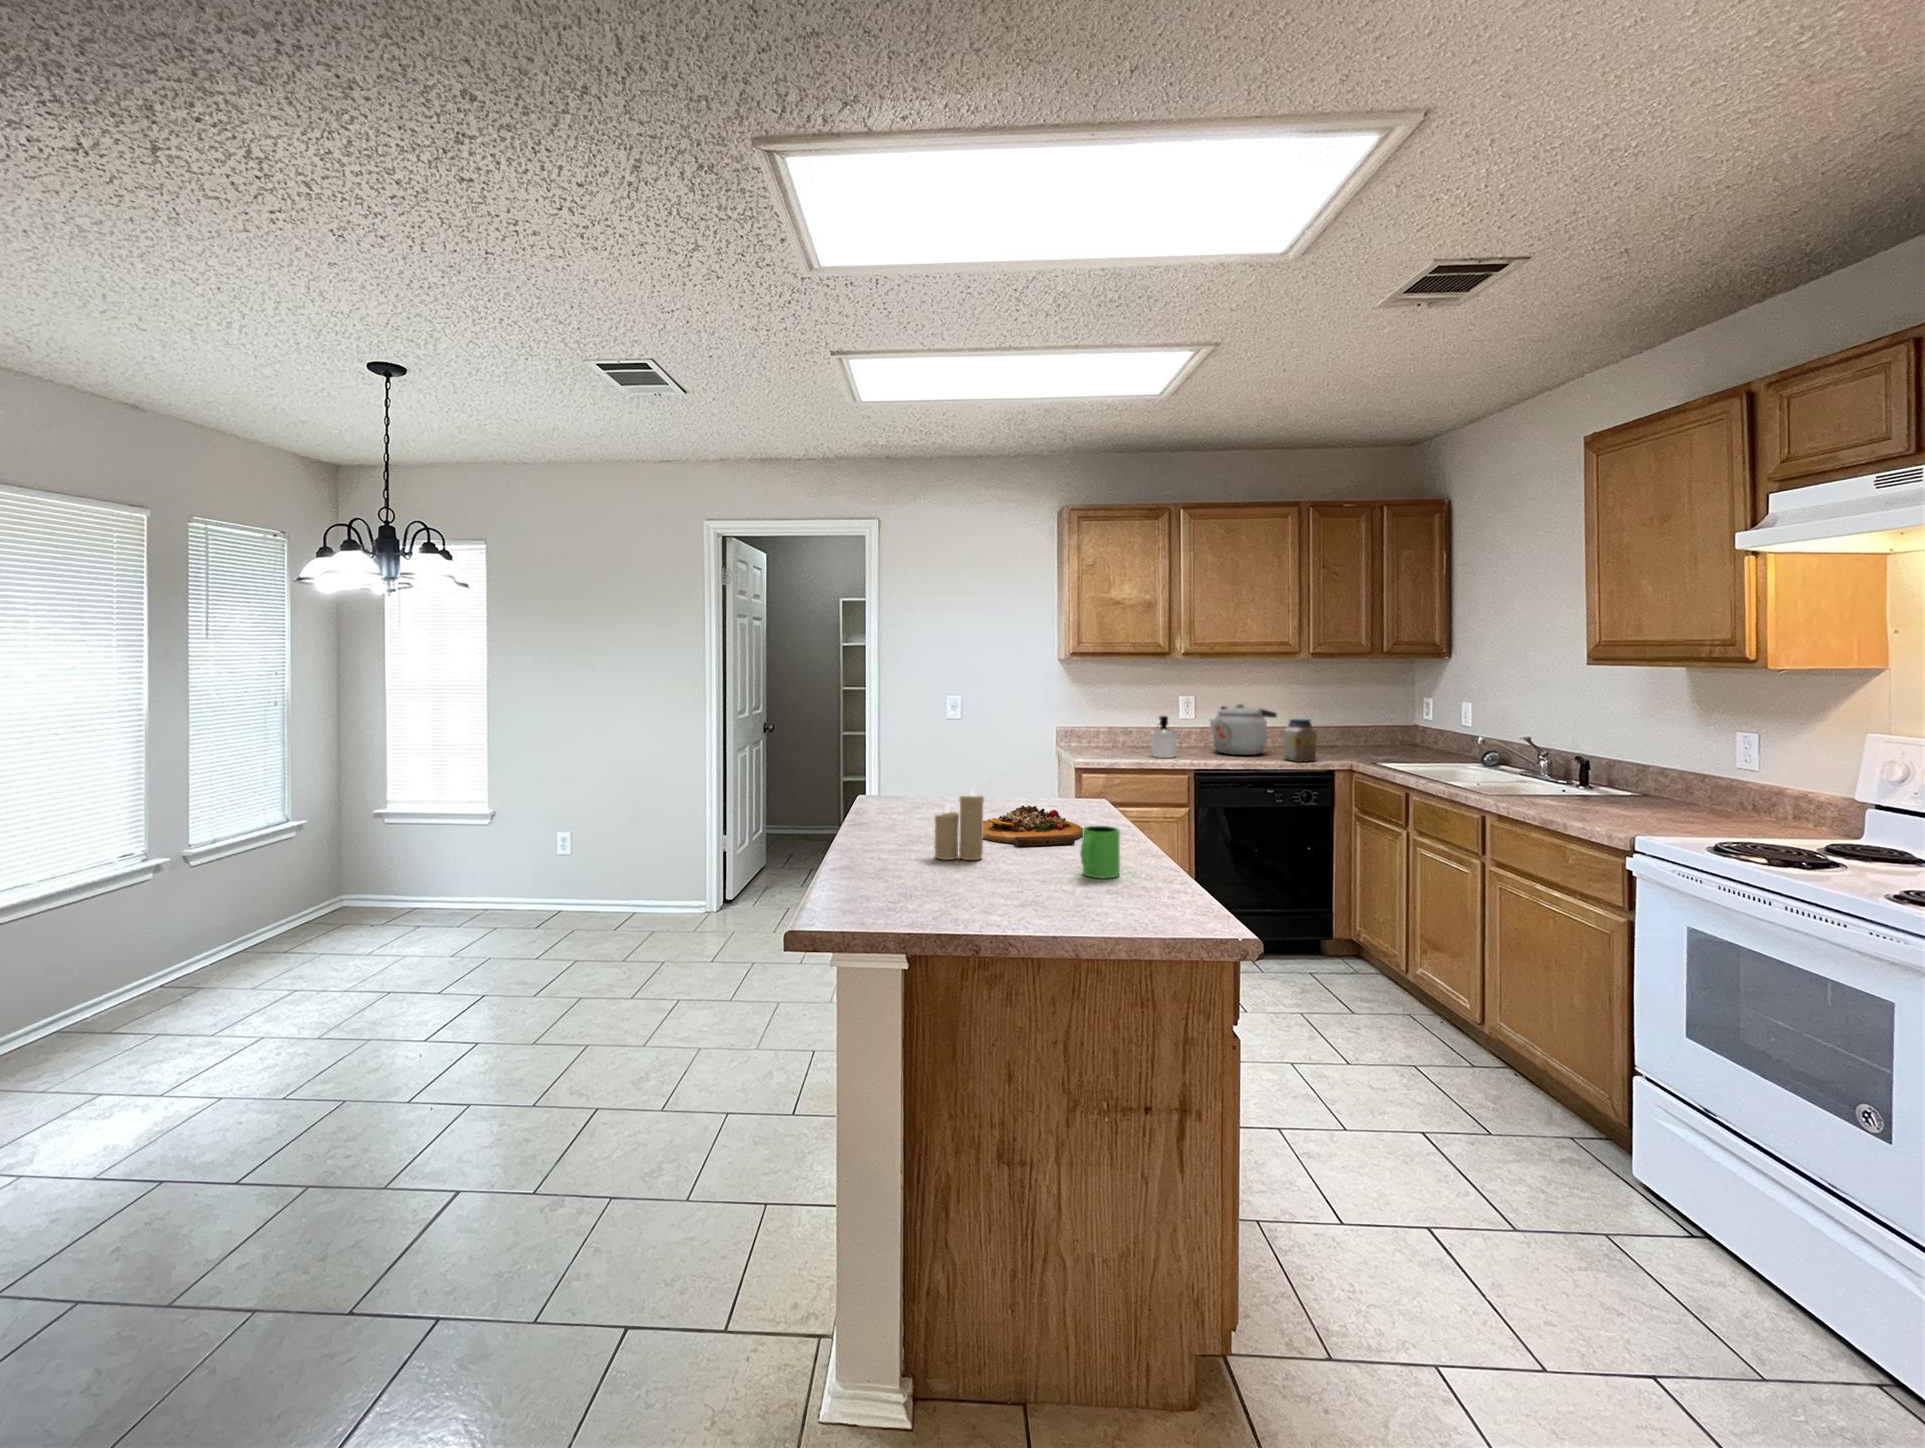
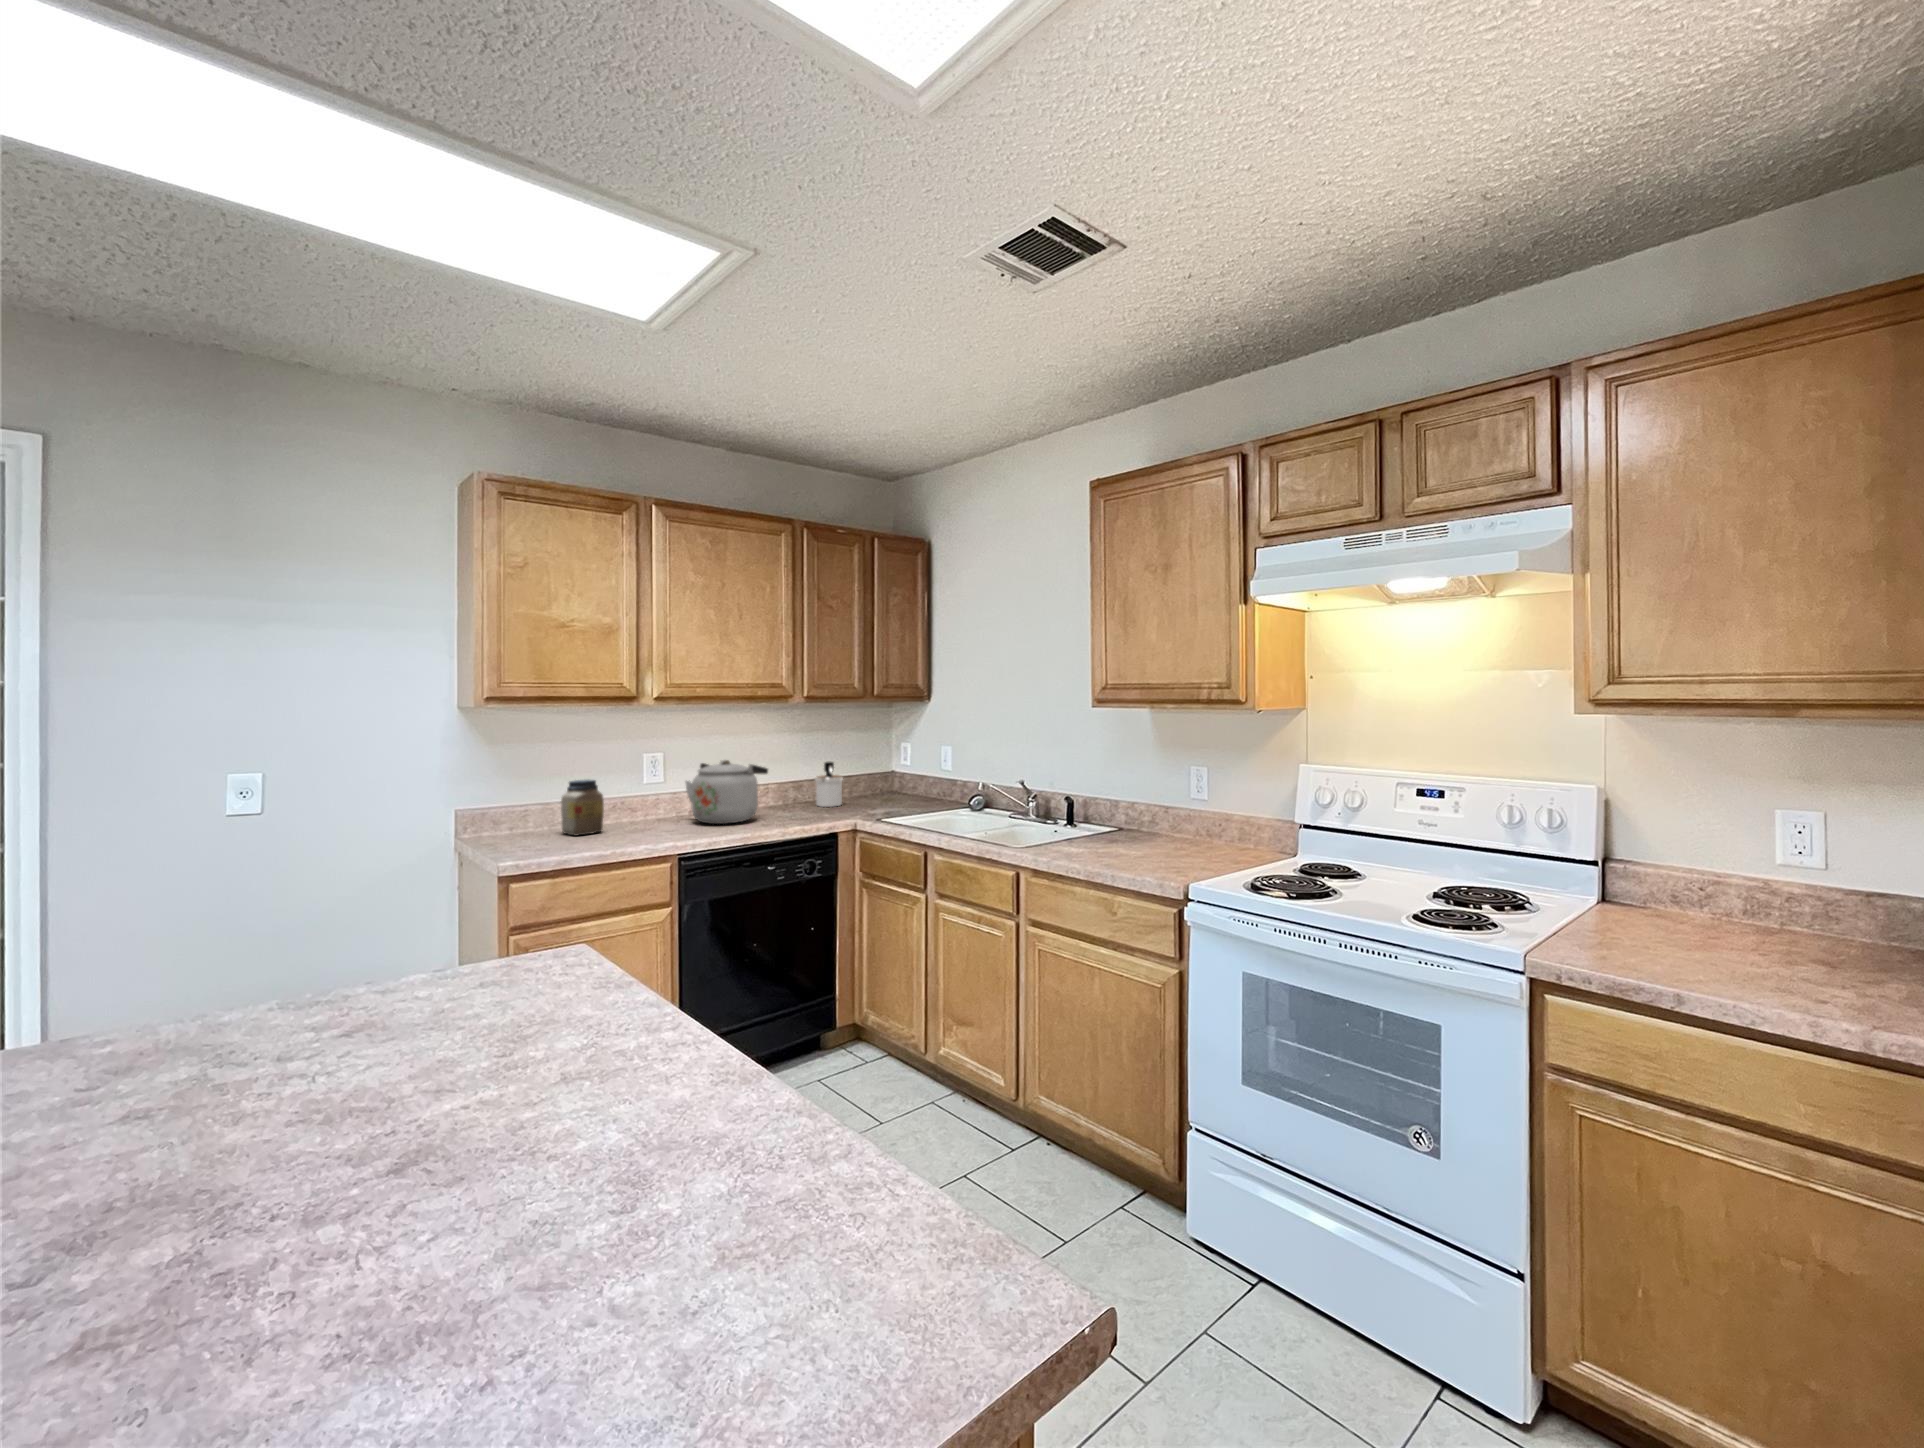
soap dispenser: present [1151,716,1177,758] -> present [816,762,843,807]
jar: present [1283,719,1317,762] -> present [561,779,604,835]
candle: present [934,786,984,860] -> none [144,1038,329,1283]
cutting board: present [983,805,1083,846] -> none [286,1008,578,1135]
mug: present [1080,826,1120,878] -> none [621,1062,708,1204]

